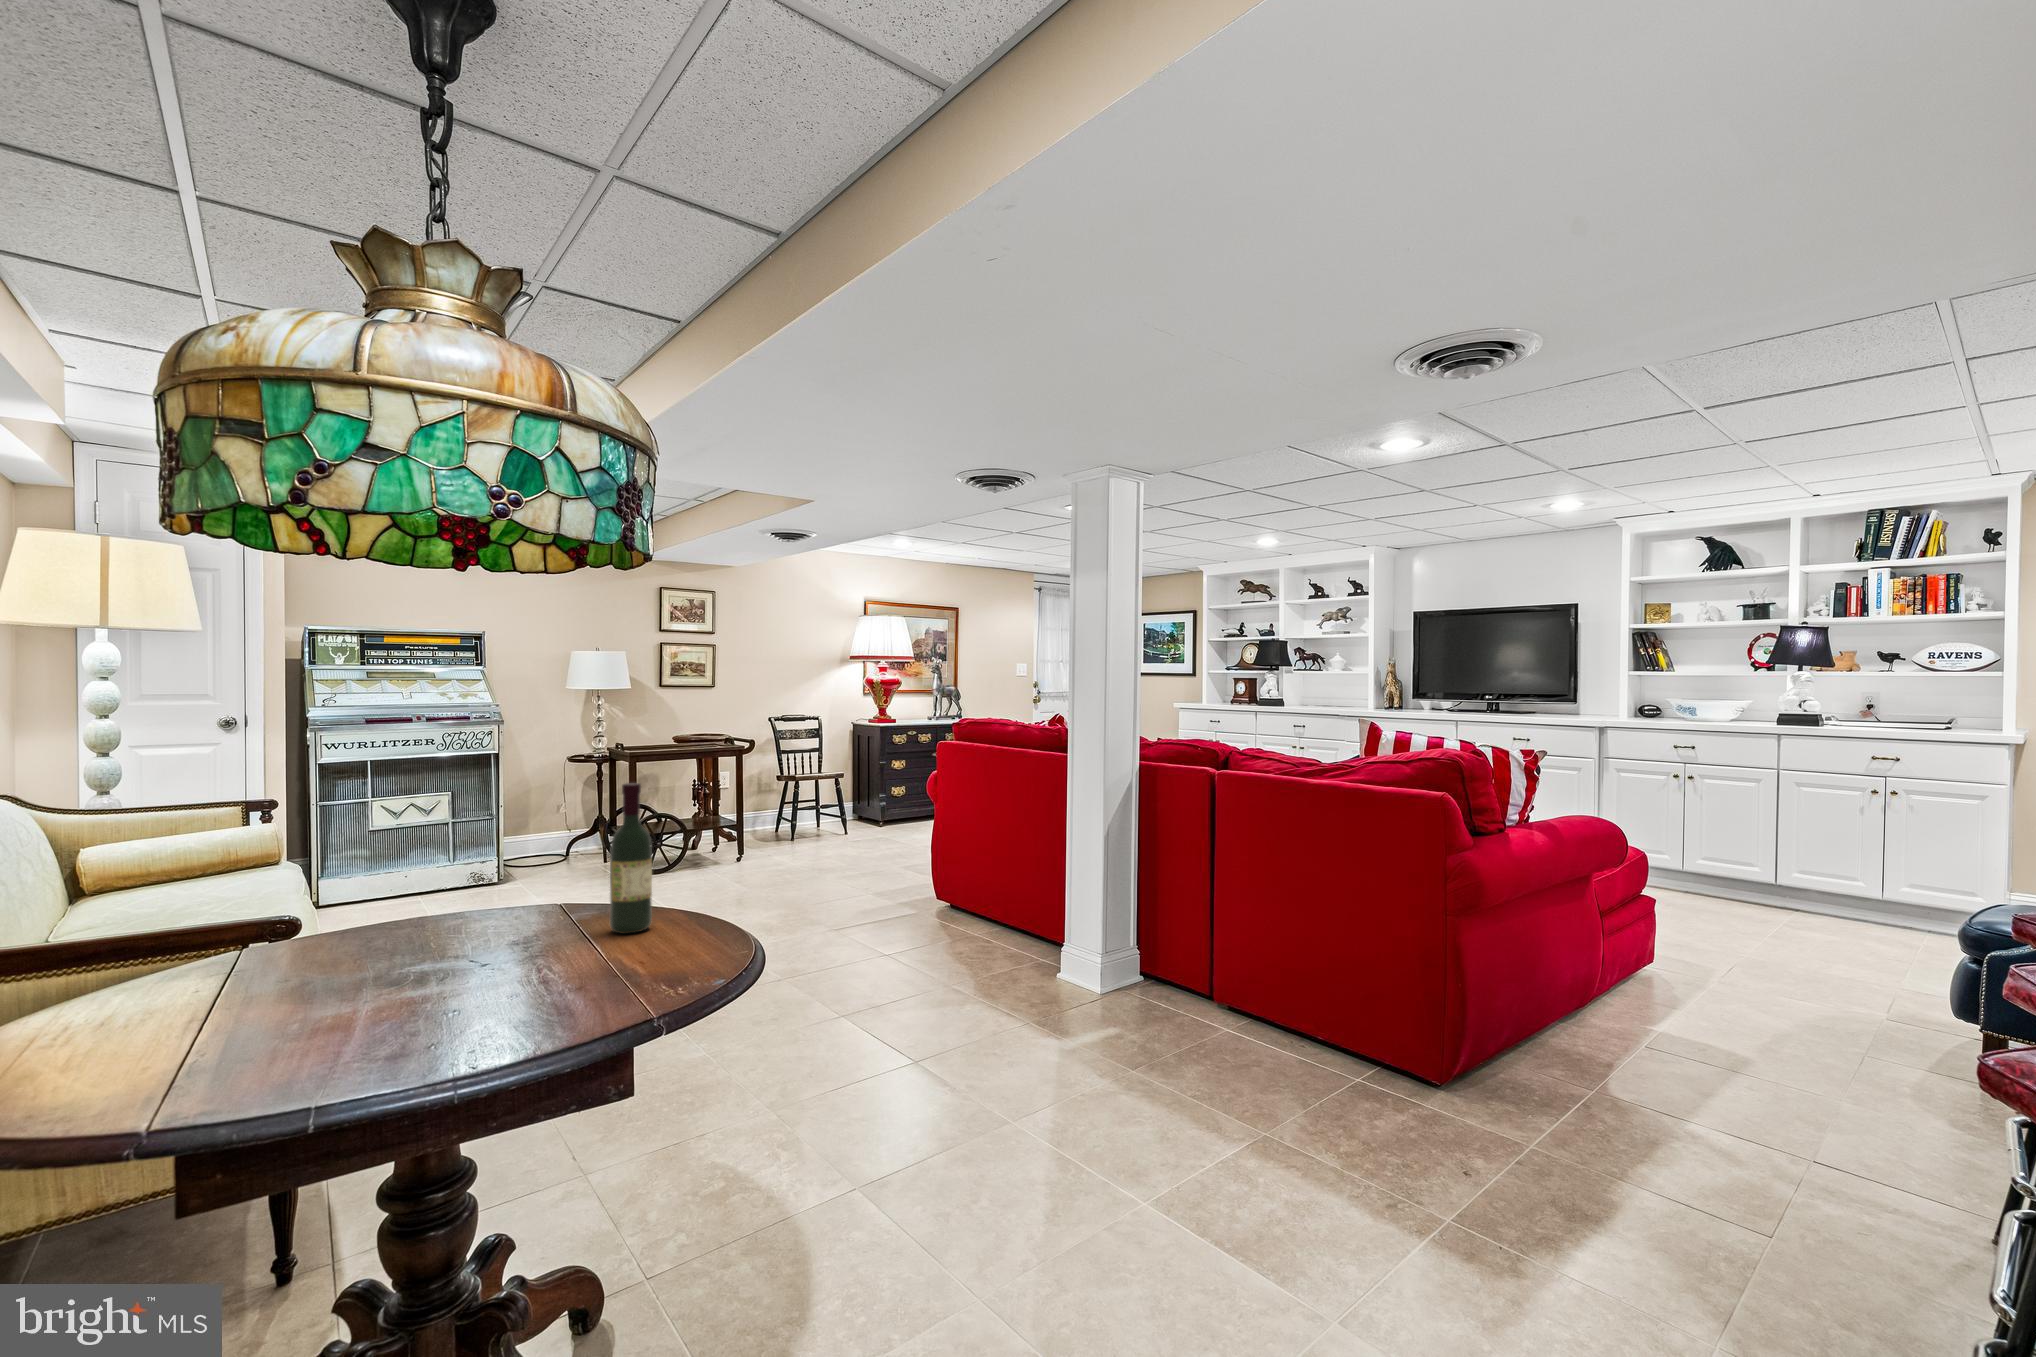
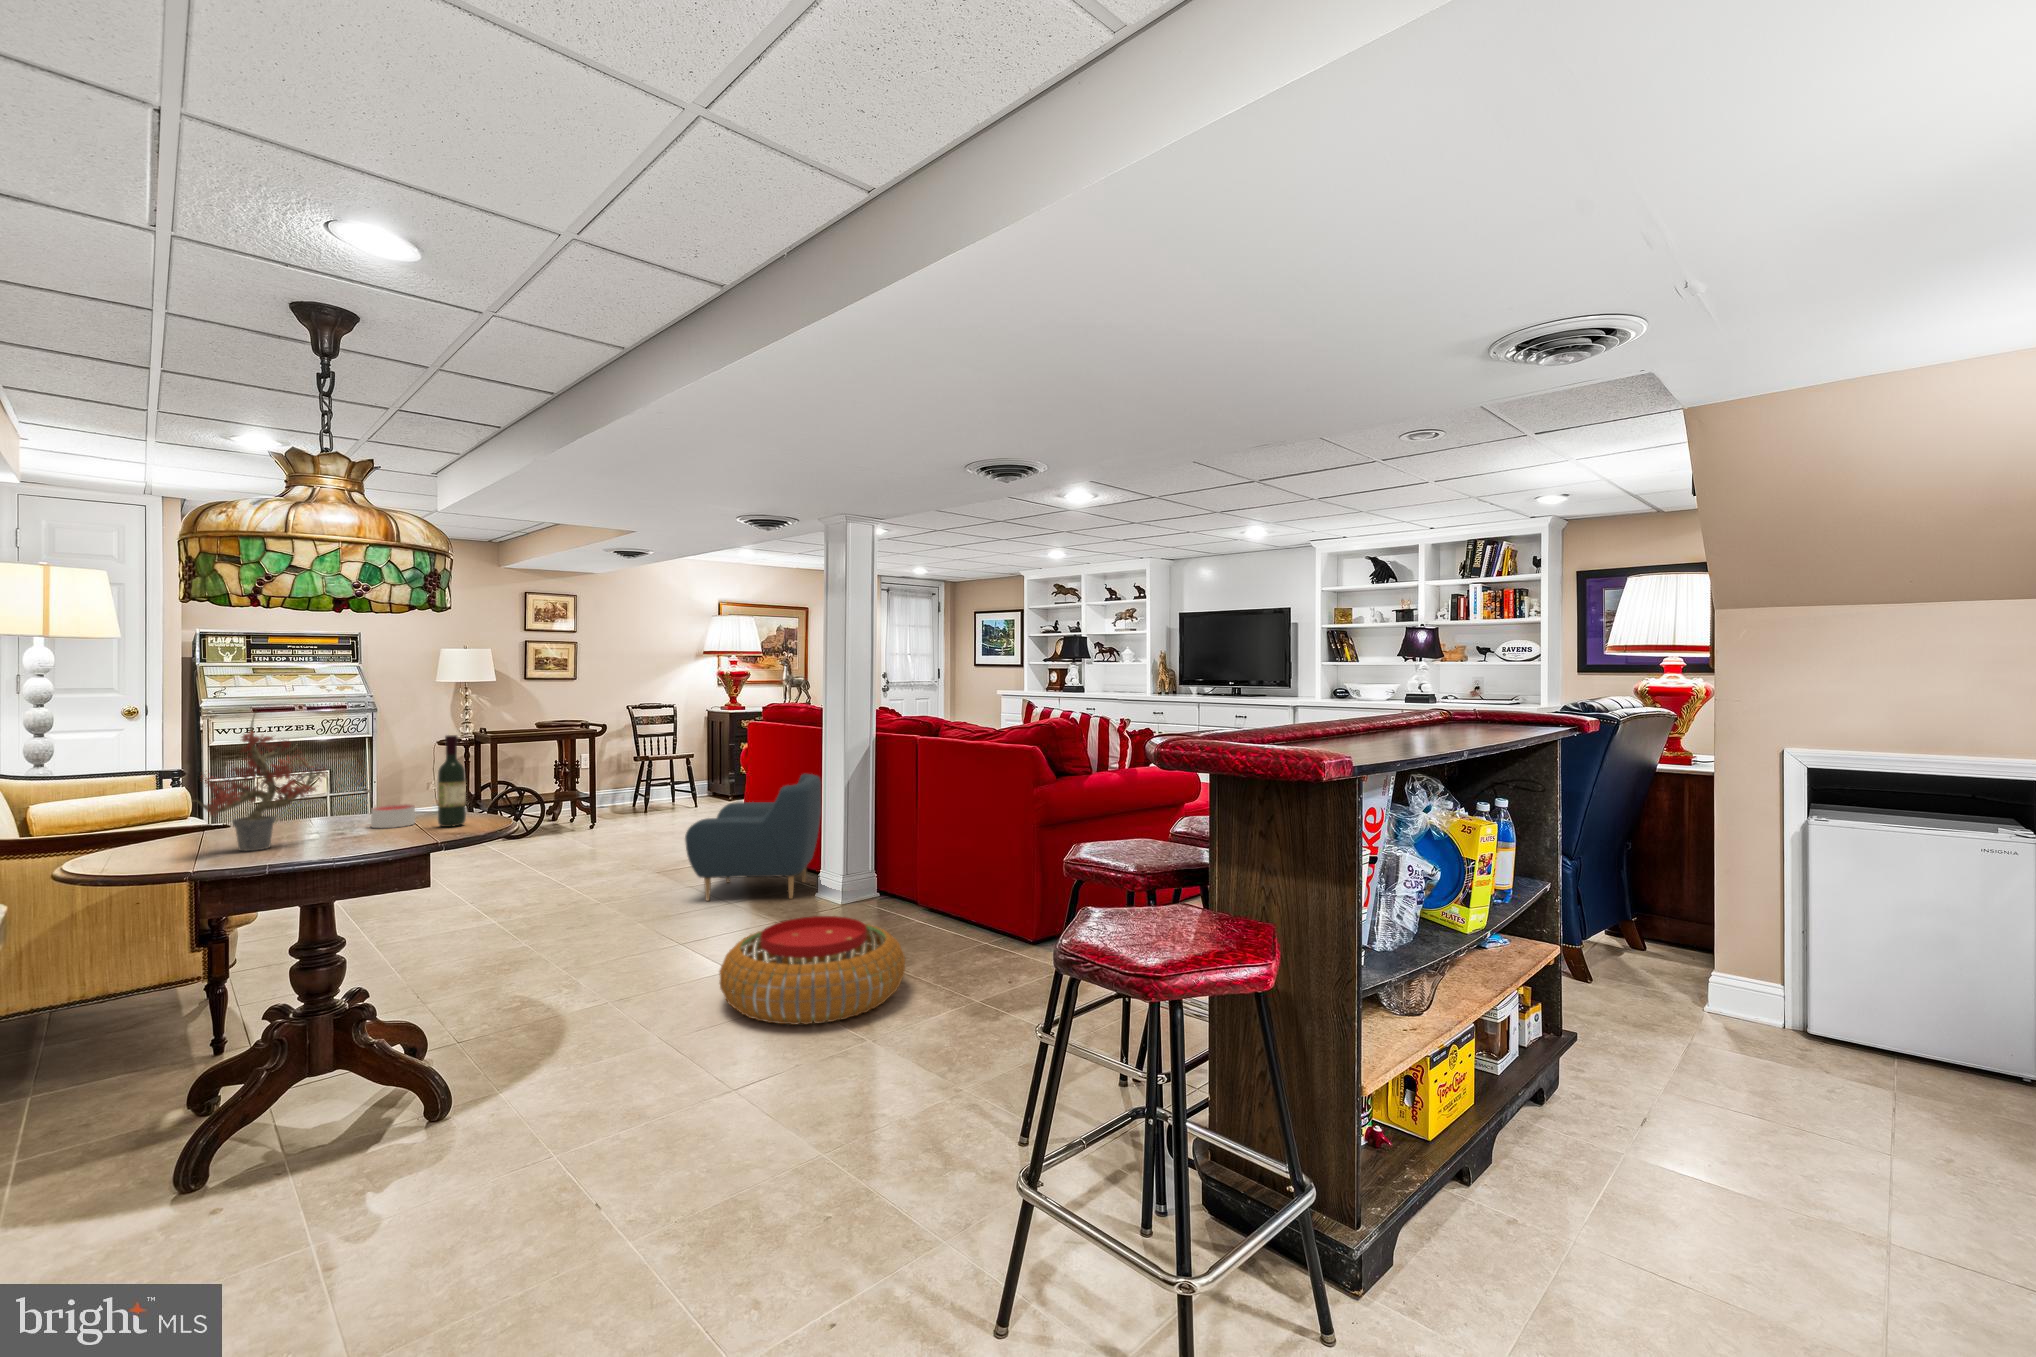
potted plant: none [197,744,444,1000] -> present [196,717,326,851]
armchair: none [889,812,1050,983] -> present [685,774,821,901]
candle: none [508,890,573,933] -> present [371,804,415,828]
pouf: none [1012,1053,1301,1265] -> present [719,916,905,1025]

